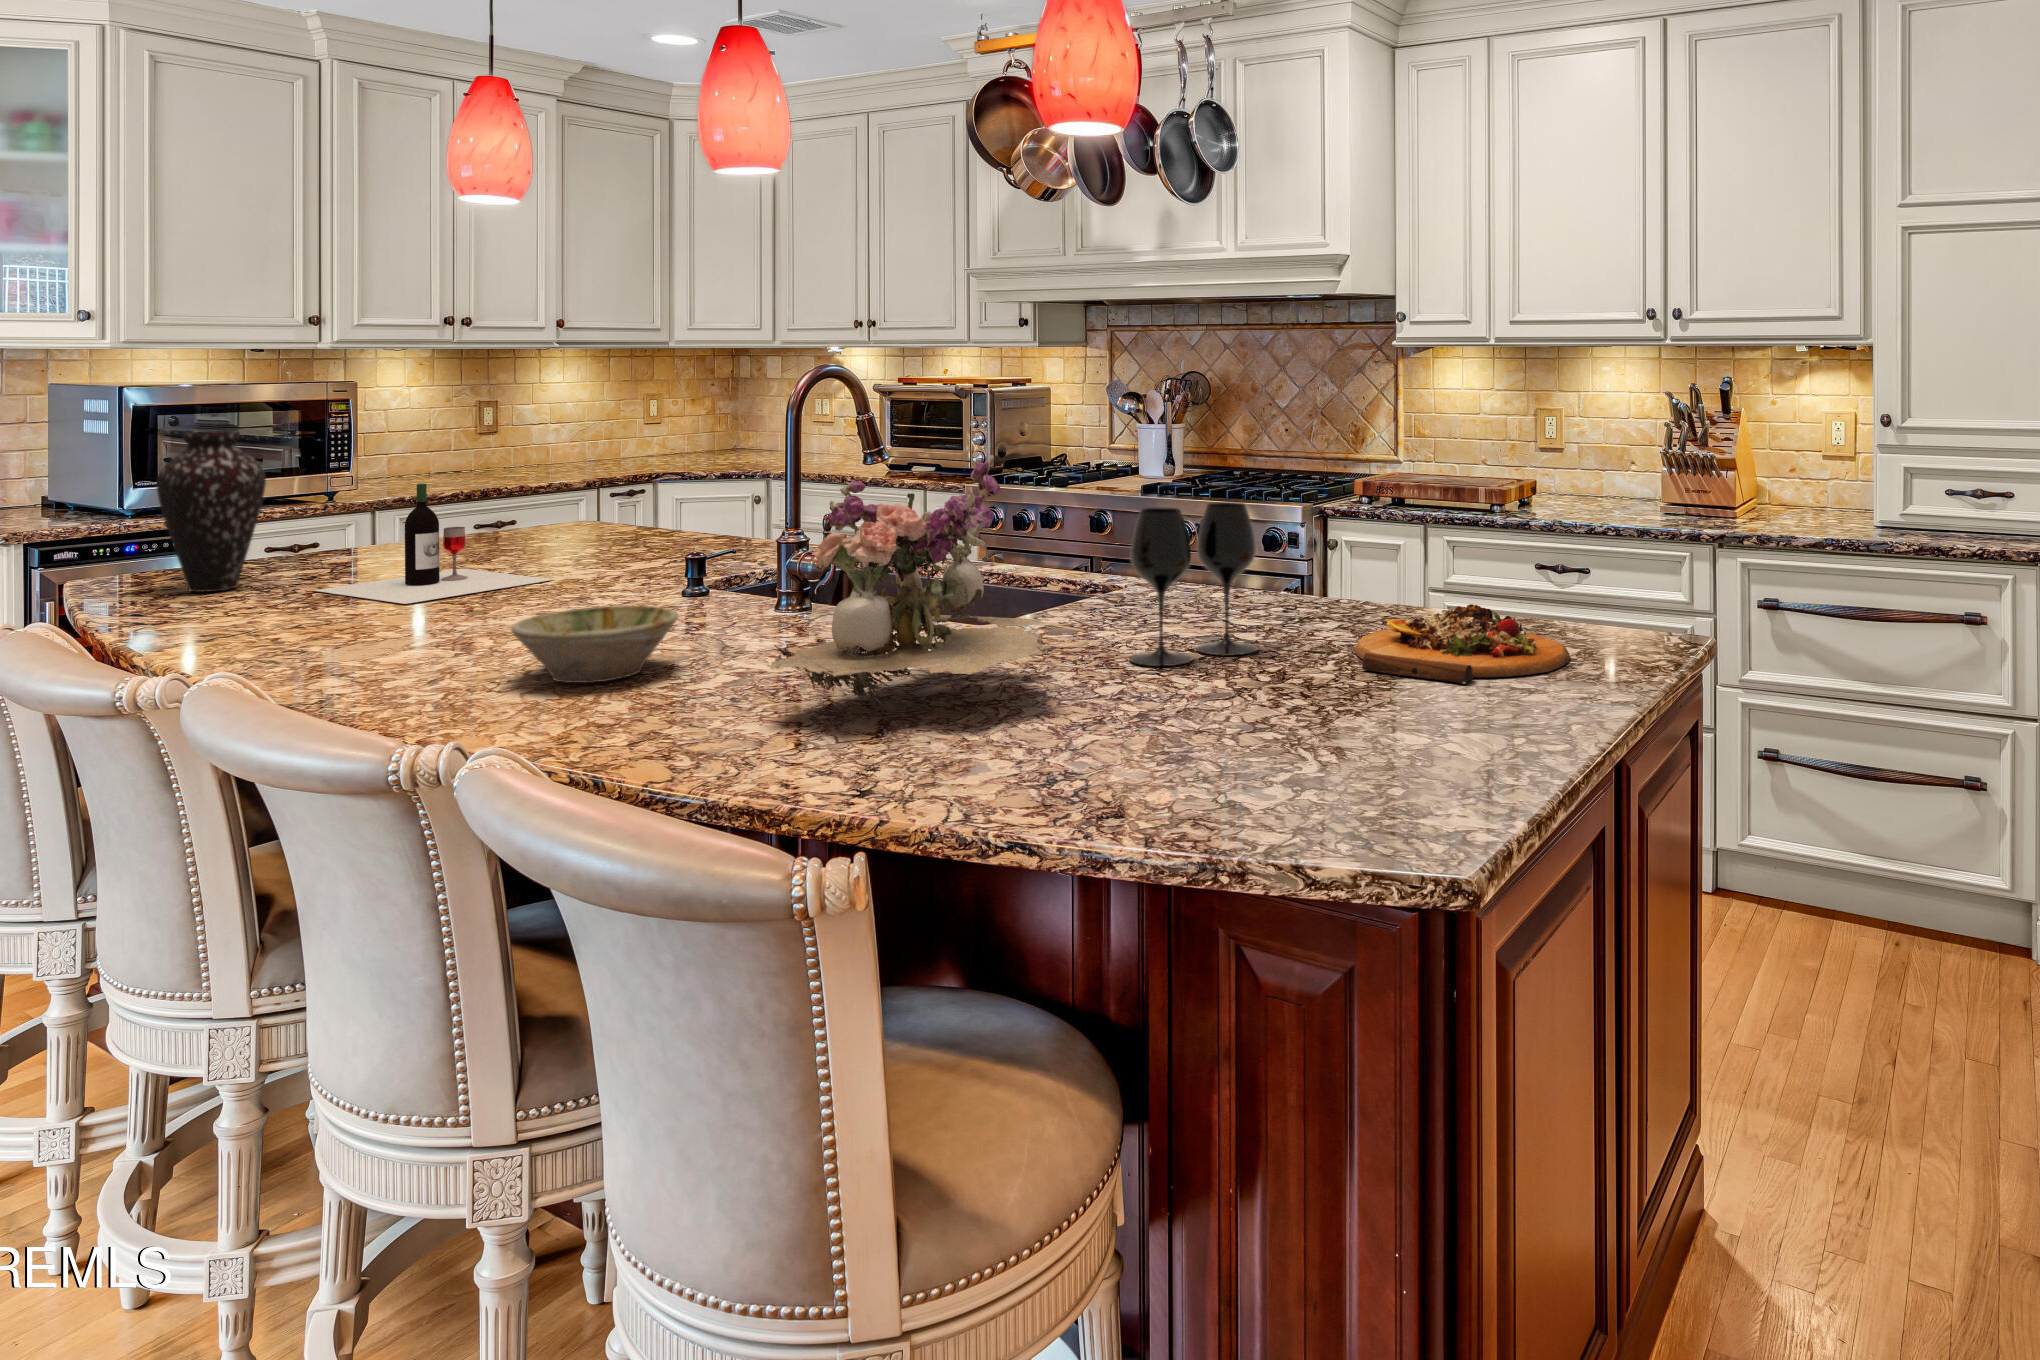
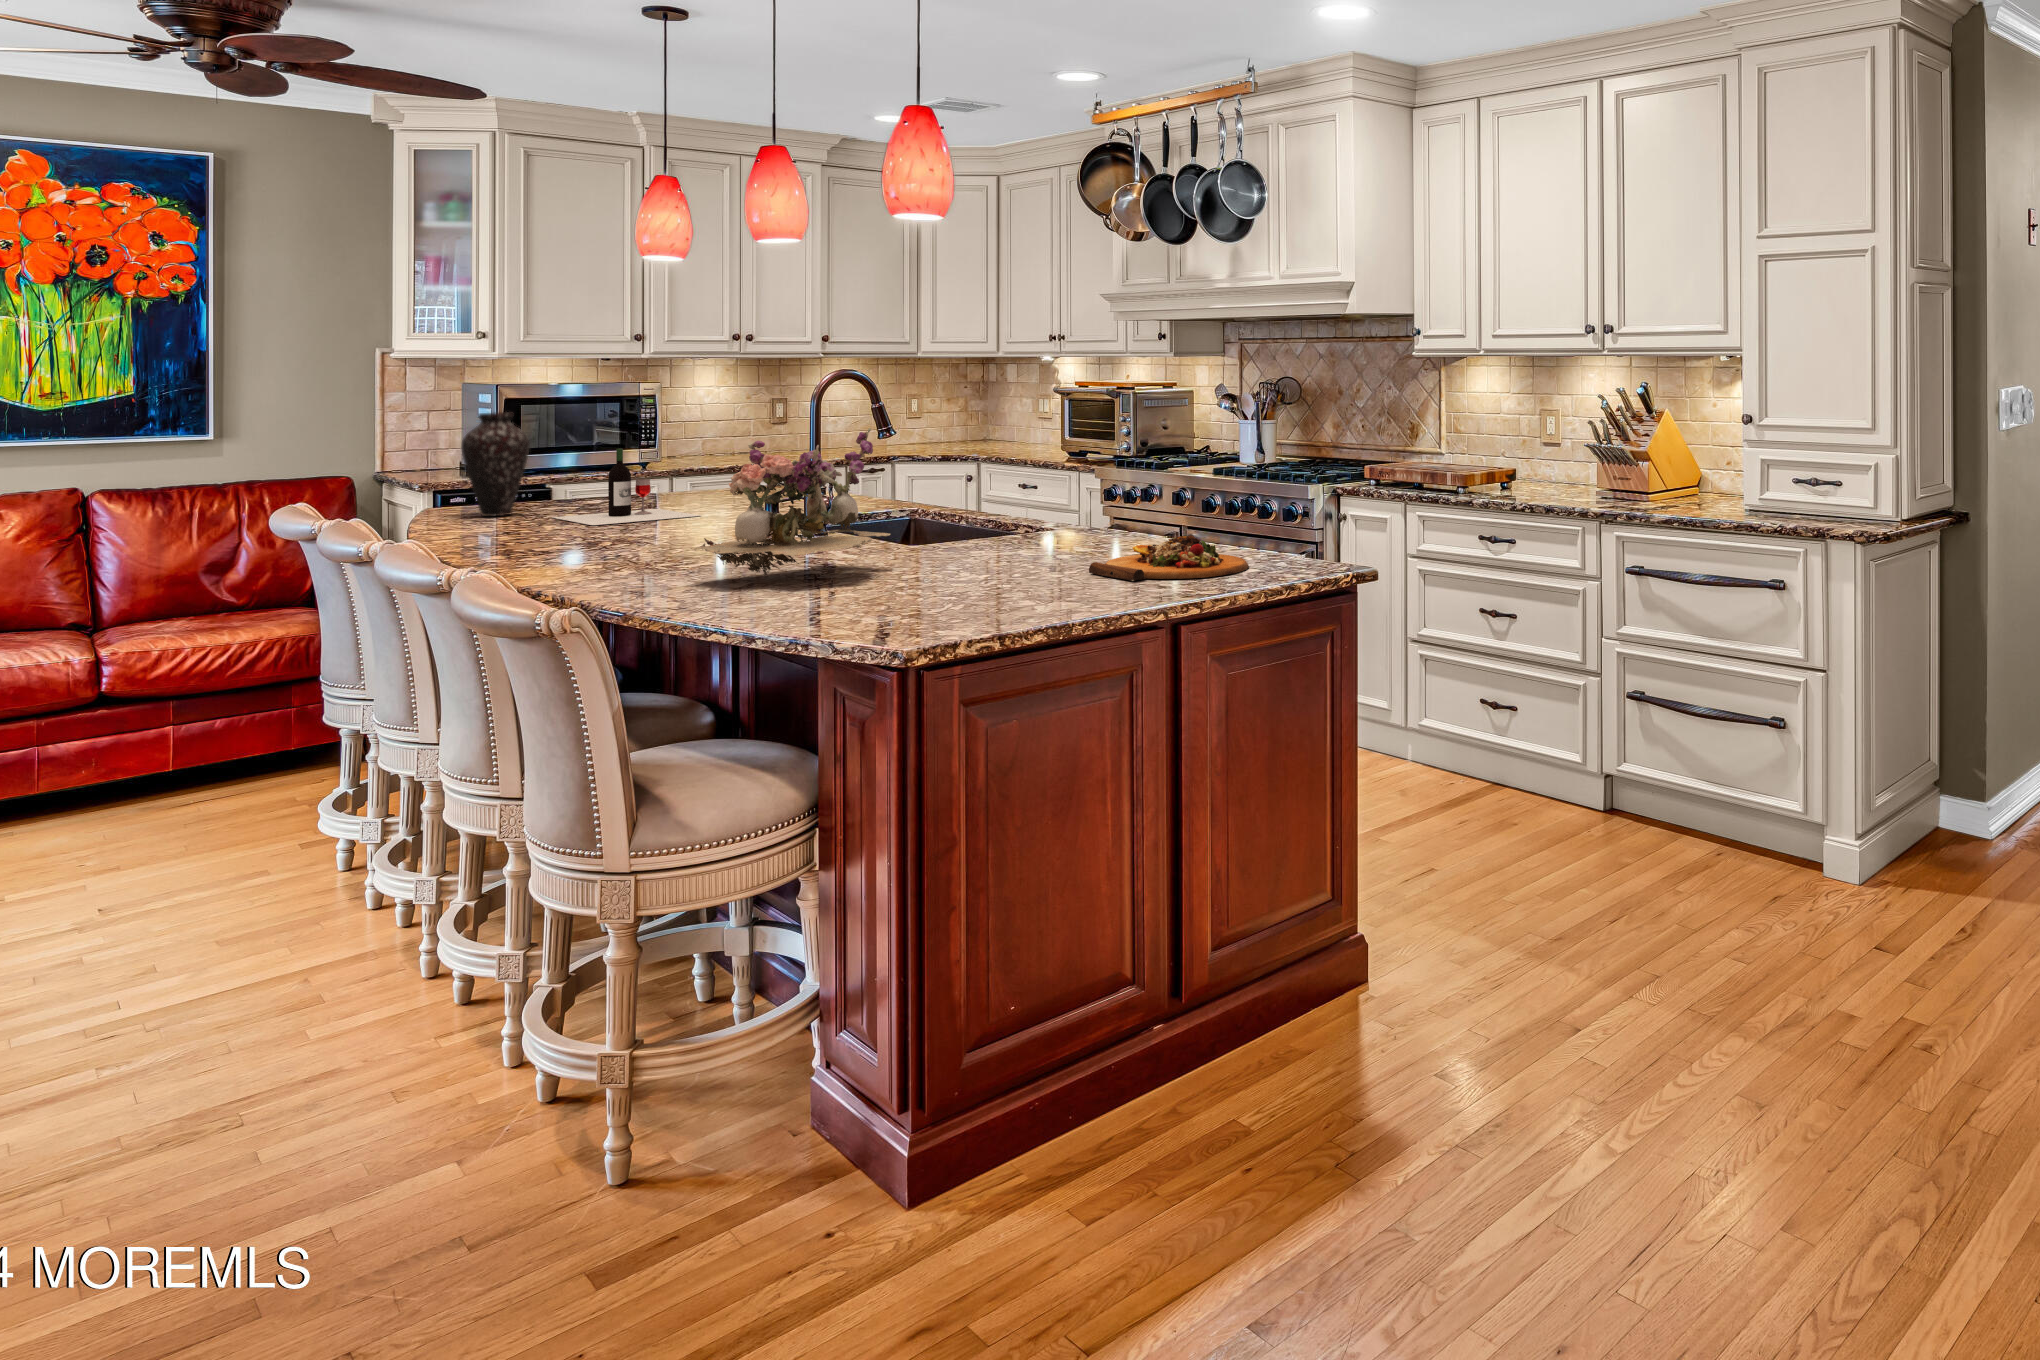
wine glass: present [1130,502,1258,666] -> none [958,463,1055,567]
bowl: present [511,606,679,683] -> none [587,521,694,564]

